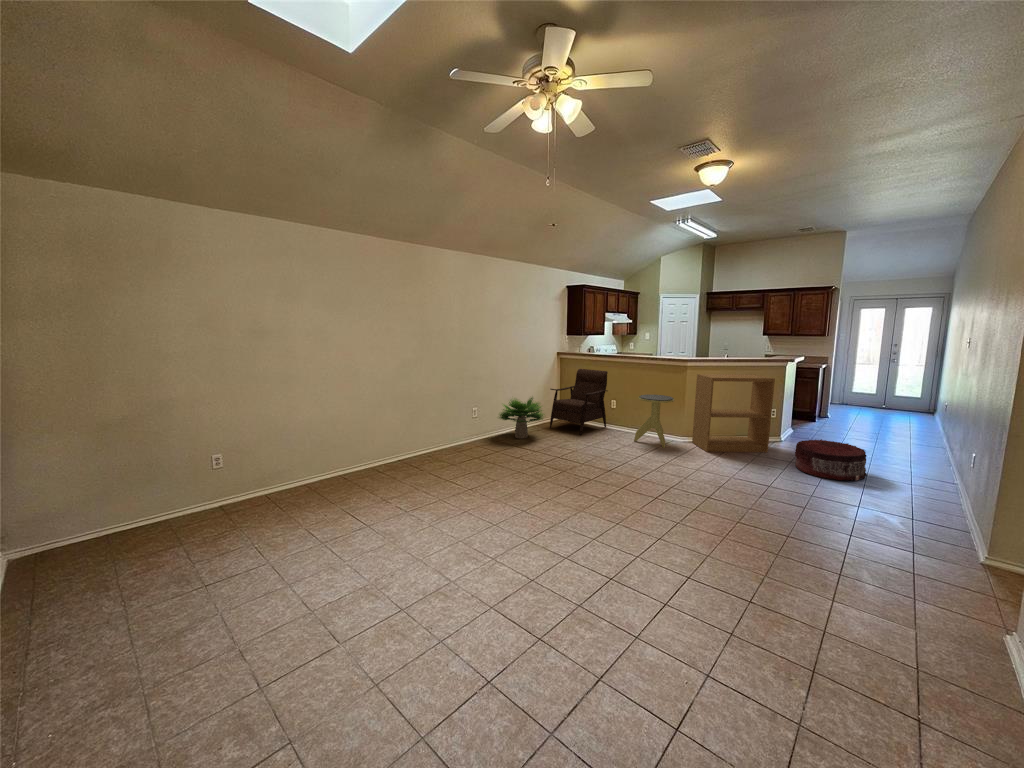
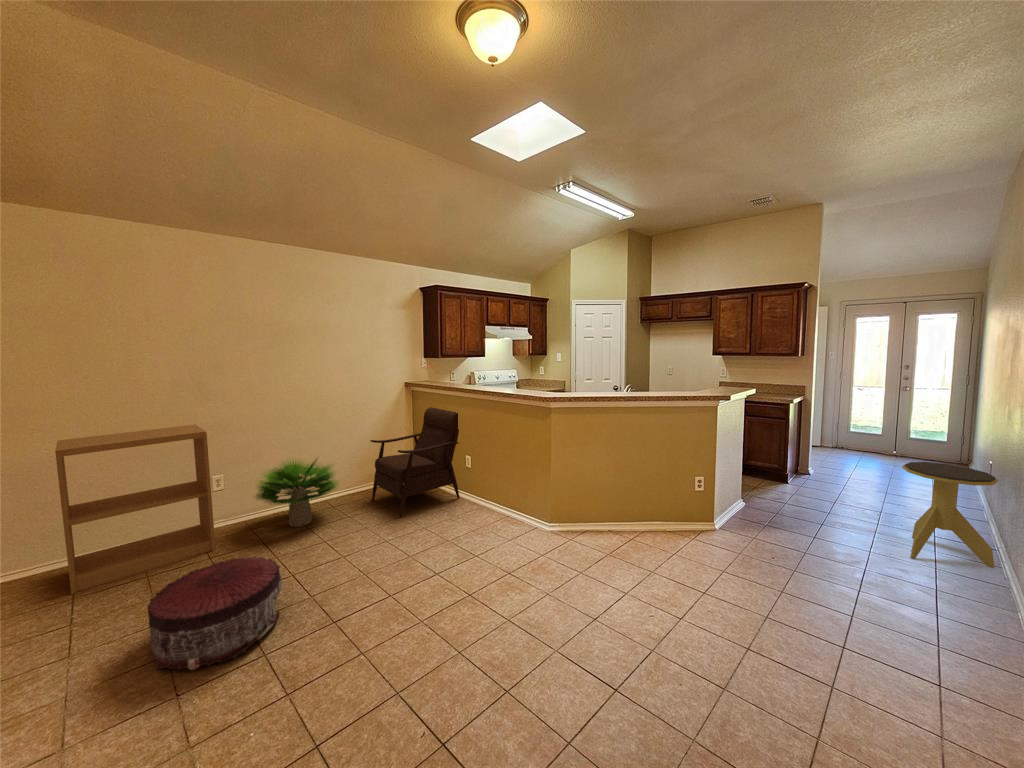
bookshelf: present [692,374,775,453] -> present [55,425,216,594]
side table: present [634,395,675,448] -> present [903,462,998,568]
pouf: present [795,439,867,481] -> present [147,557,282,670]

